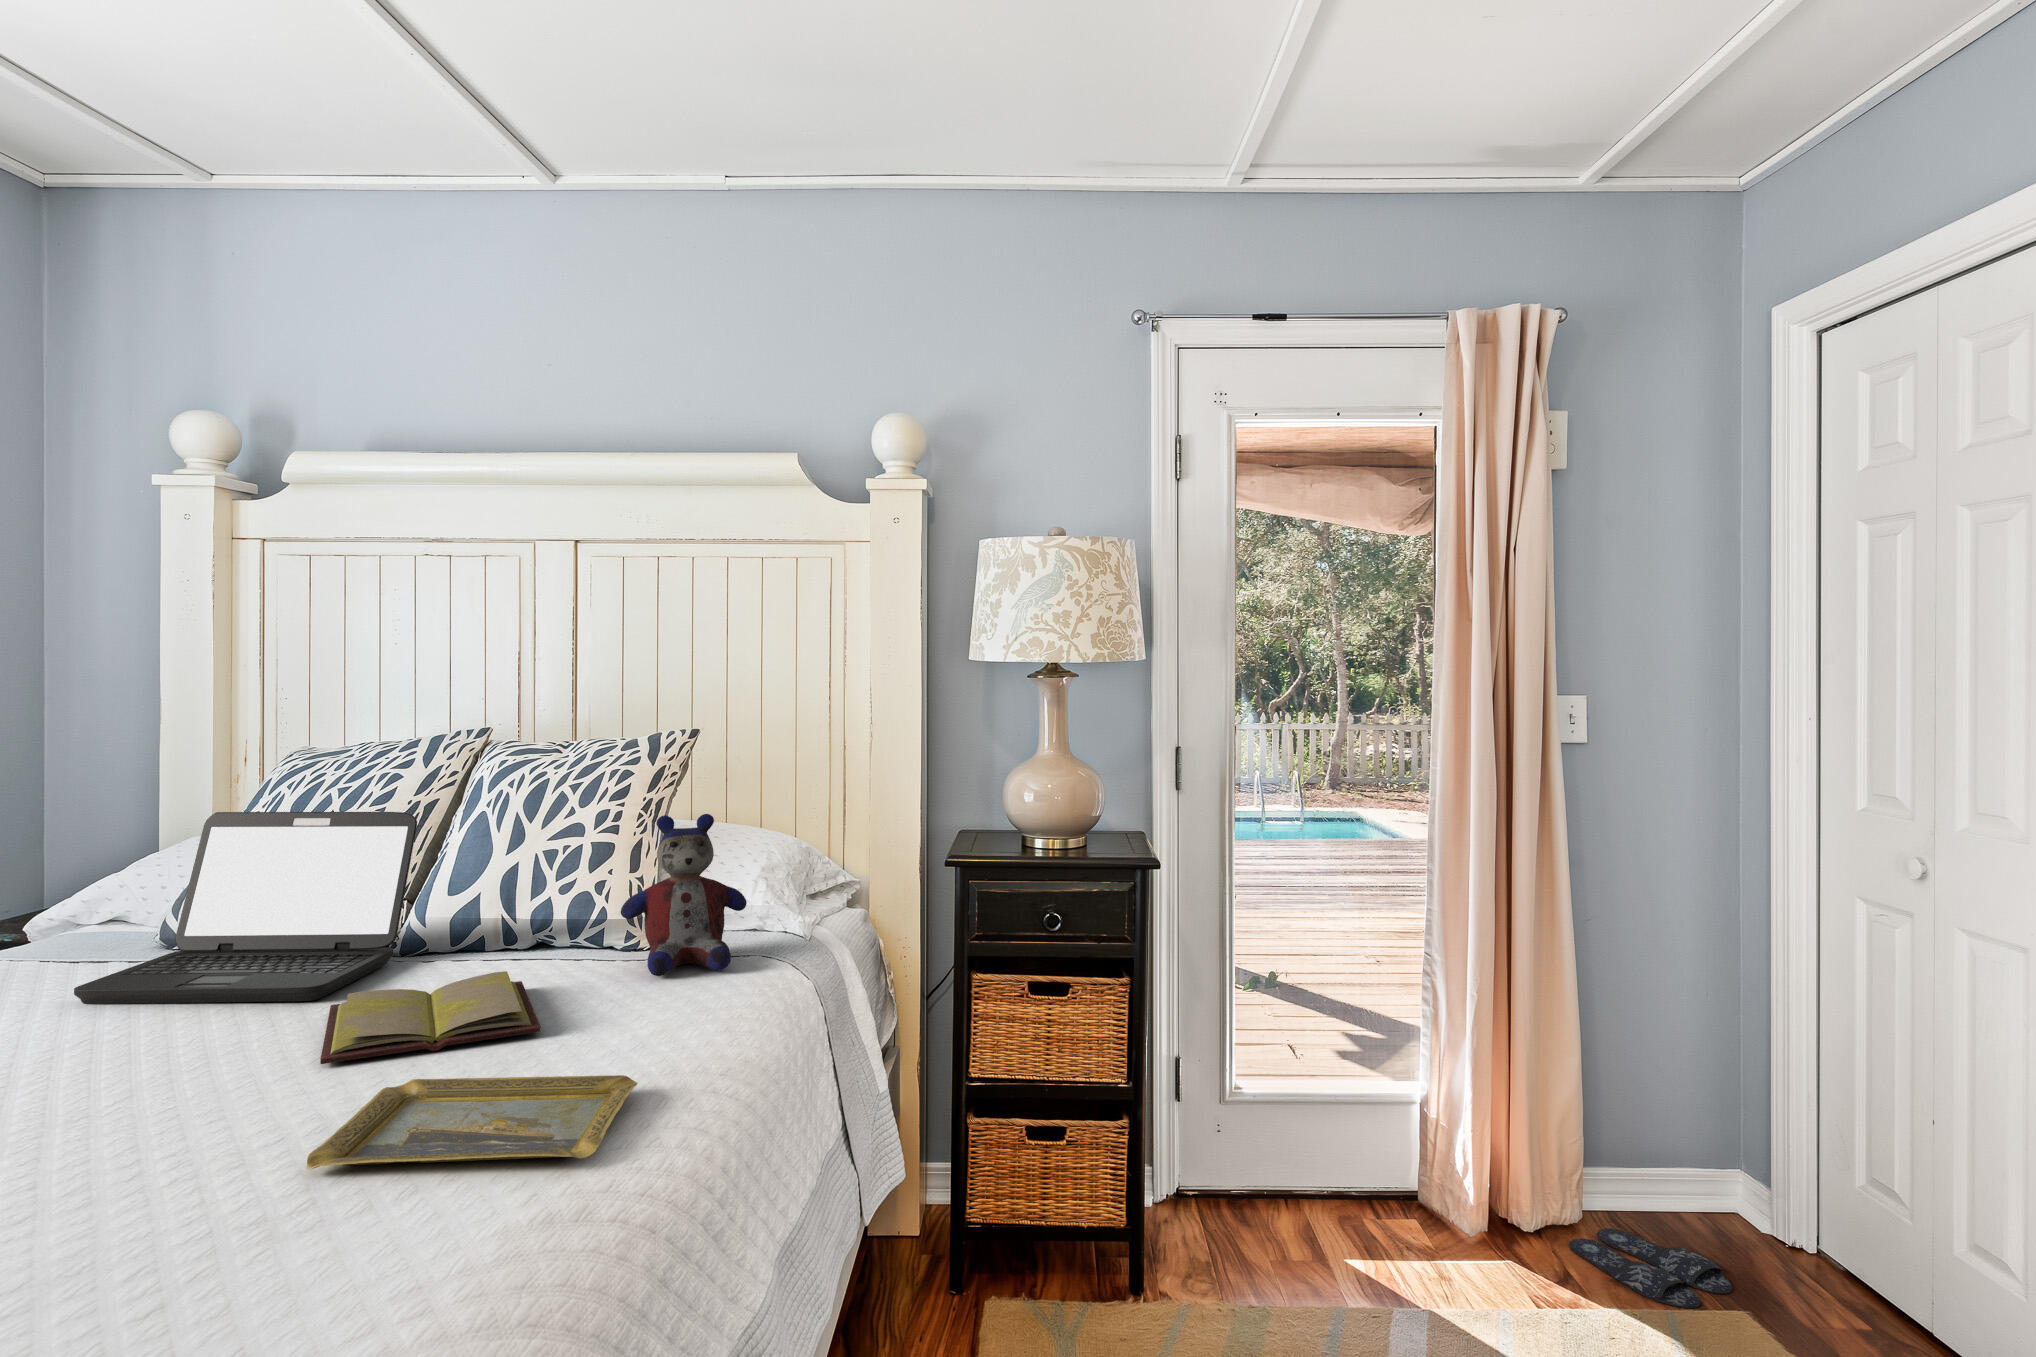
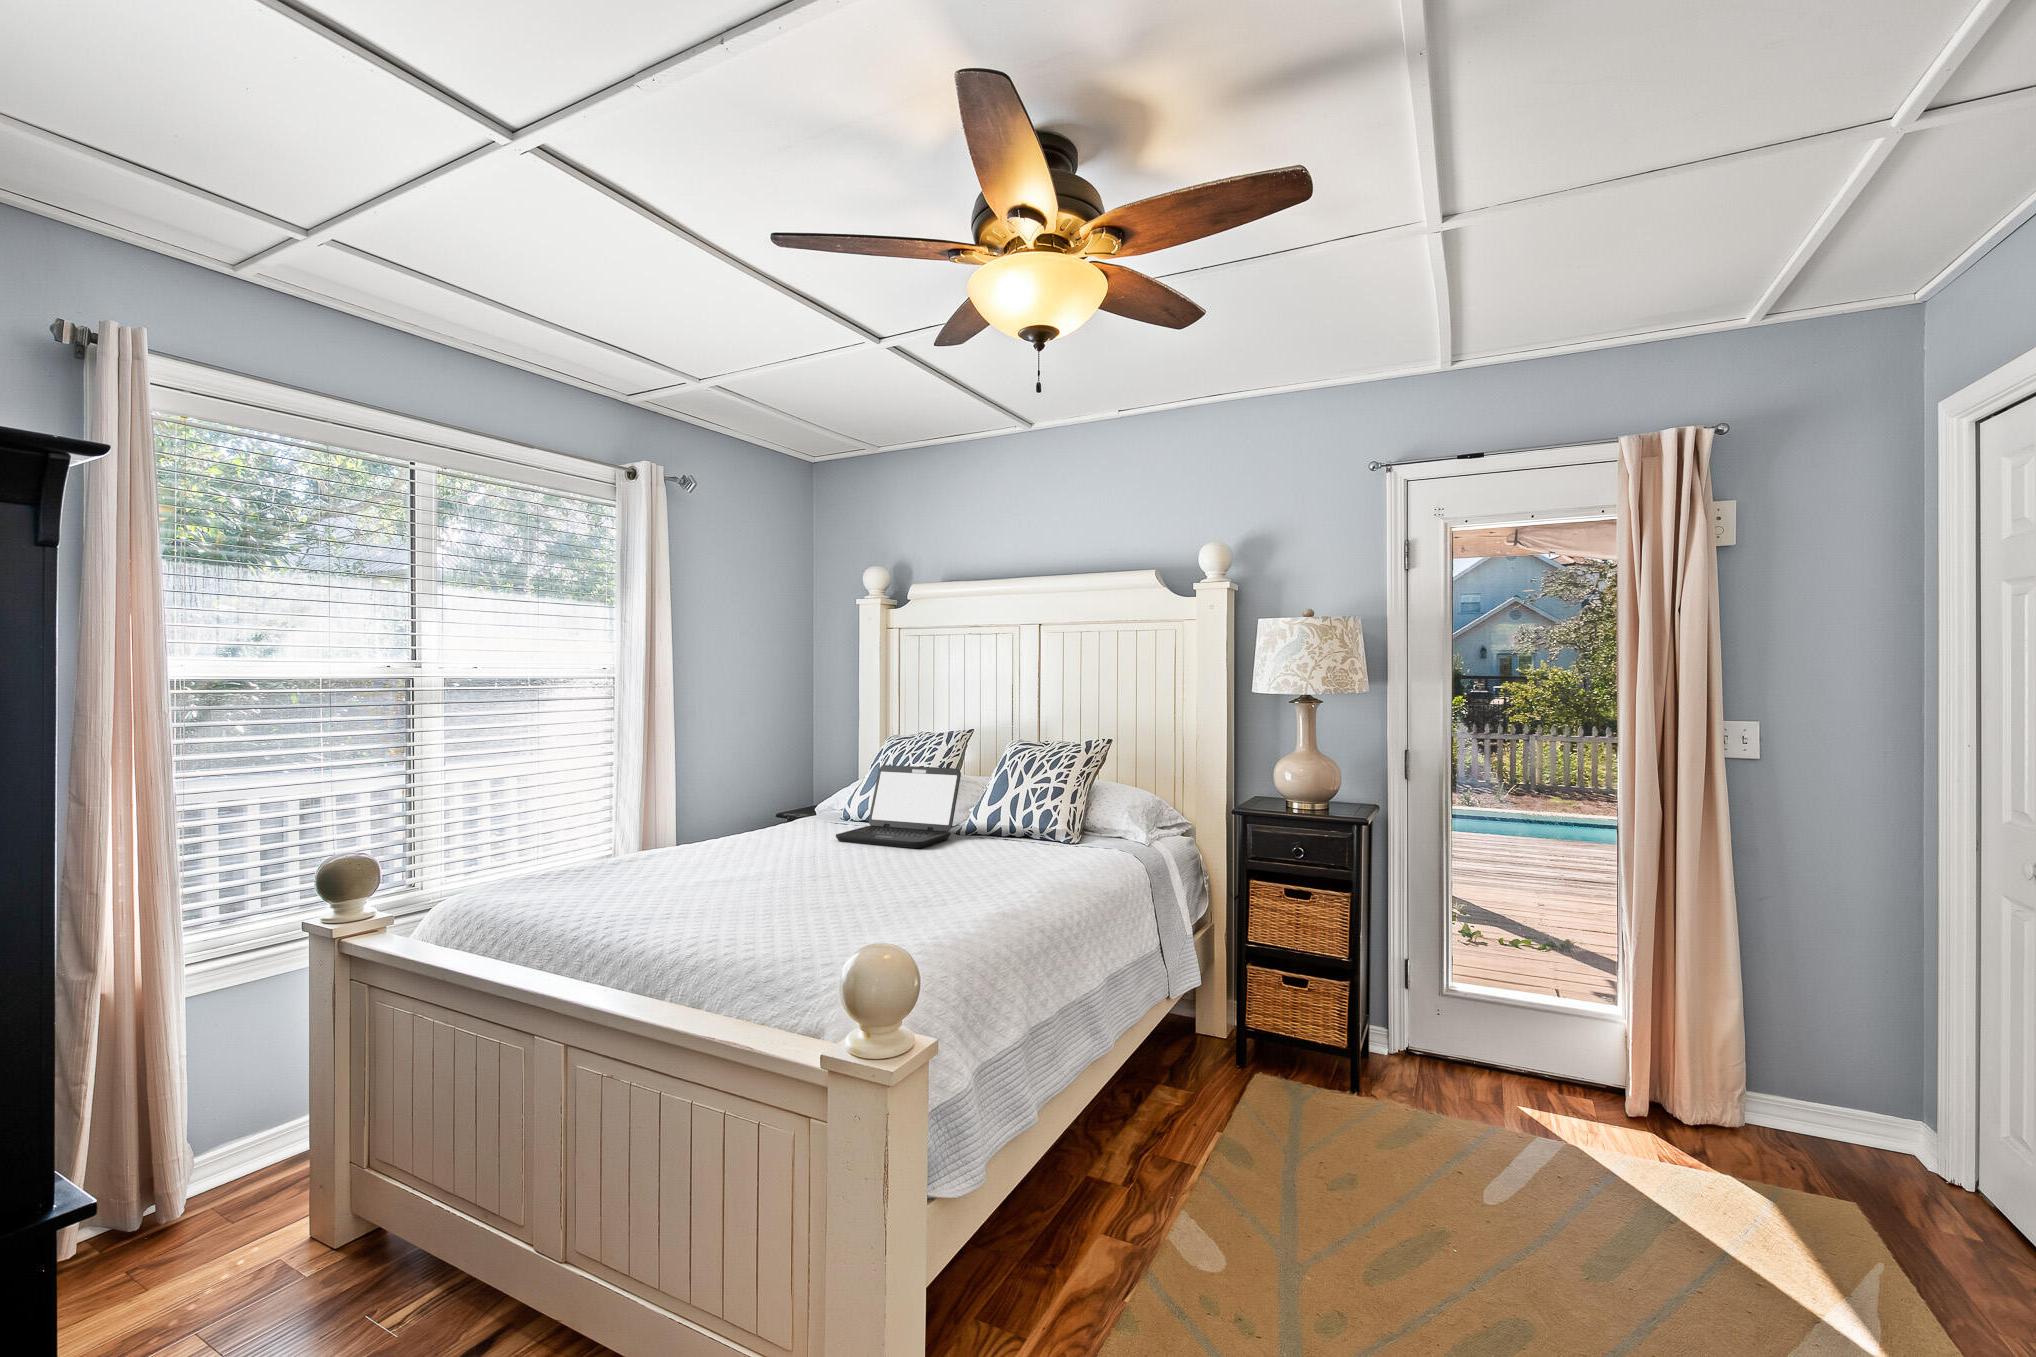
stuffed bear: present [621,814,747,976] -> none [1047,775,1109,855]
diary: present [320,971,541,1064] -> none [918,843,1001,869]
tray: present [307,1075,638,1169] -> none [911,873,1030,901]
slippers: present [1569,1228,1732,1308] -> none [1716,1135,1849,1189]

